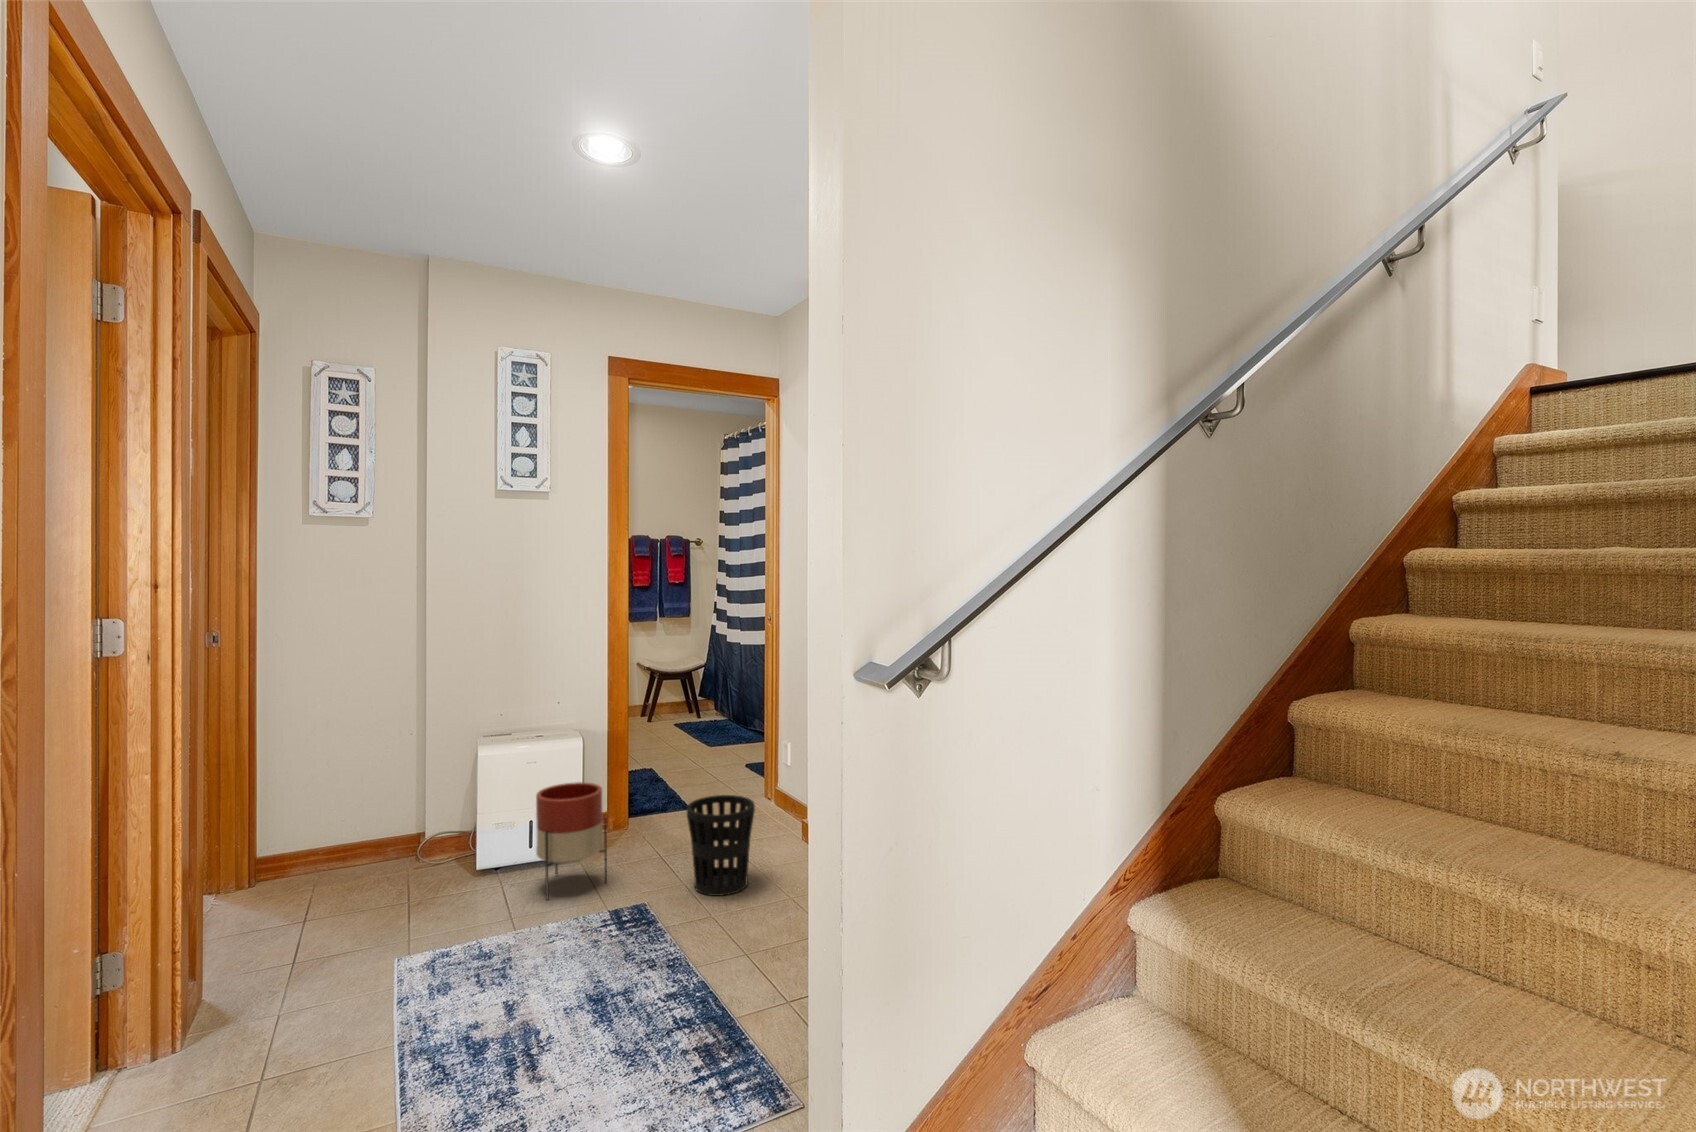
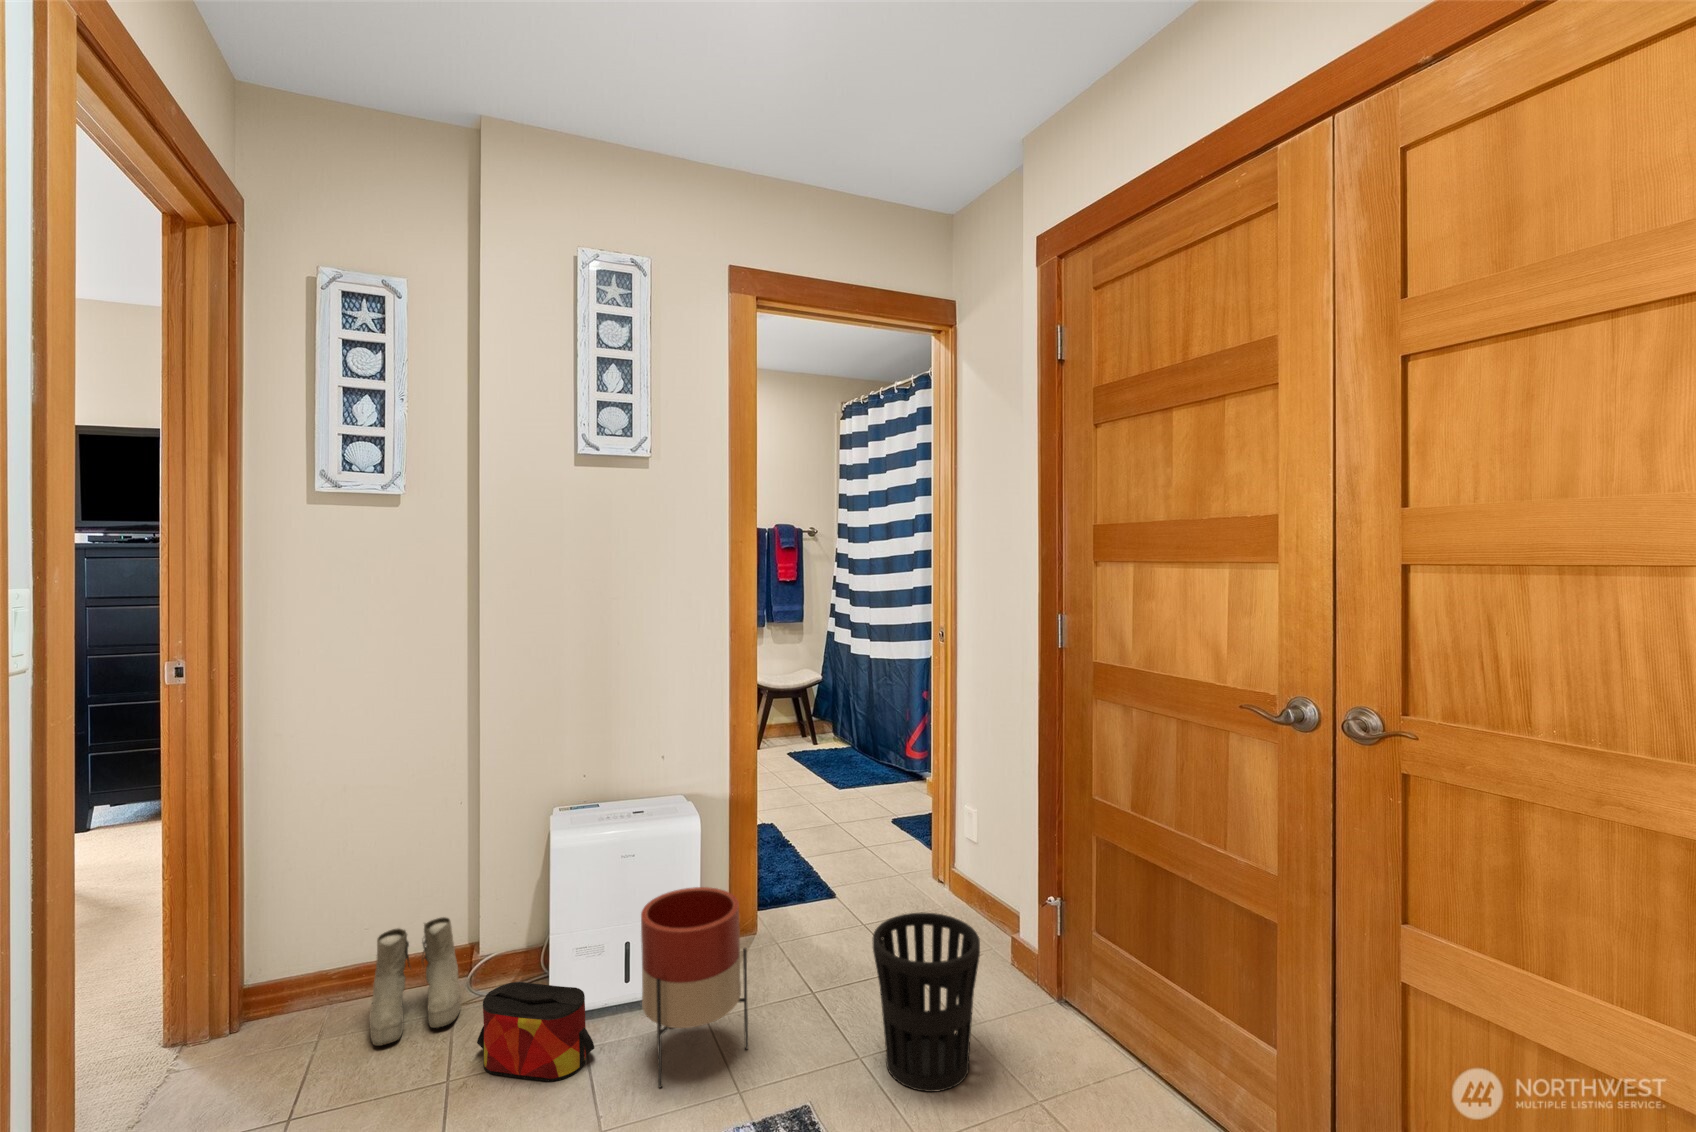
boots: none [347,812,409,888] -> present [369,917,460,1046]
bag: none [424,844,504,900] -> present [477,982,594,1081]

